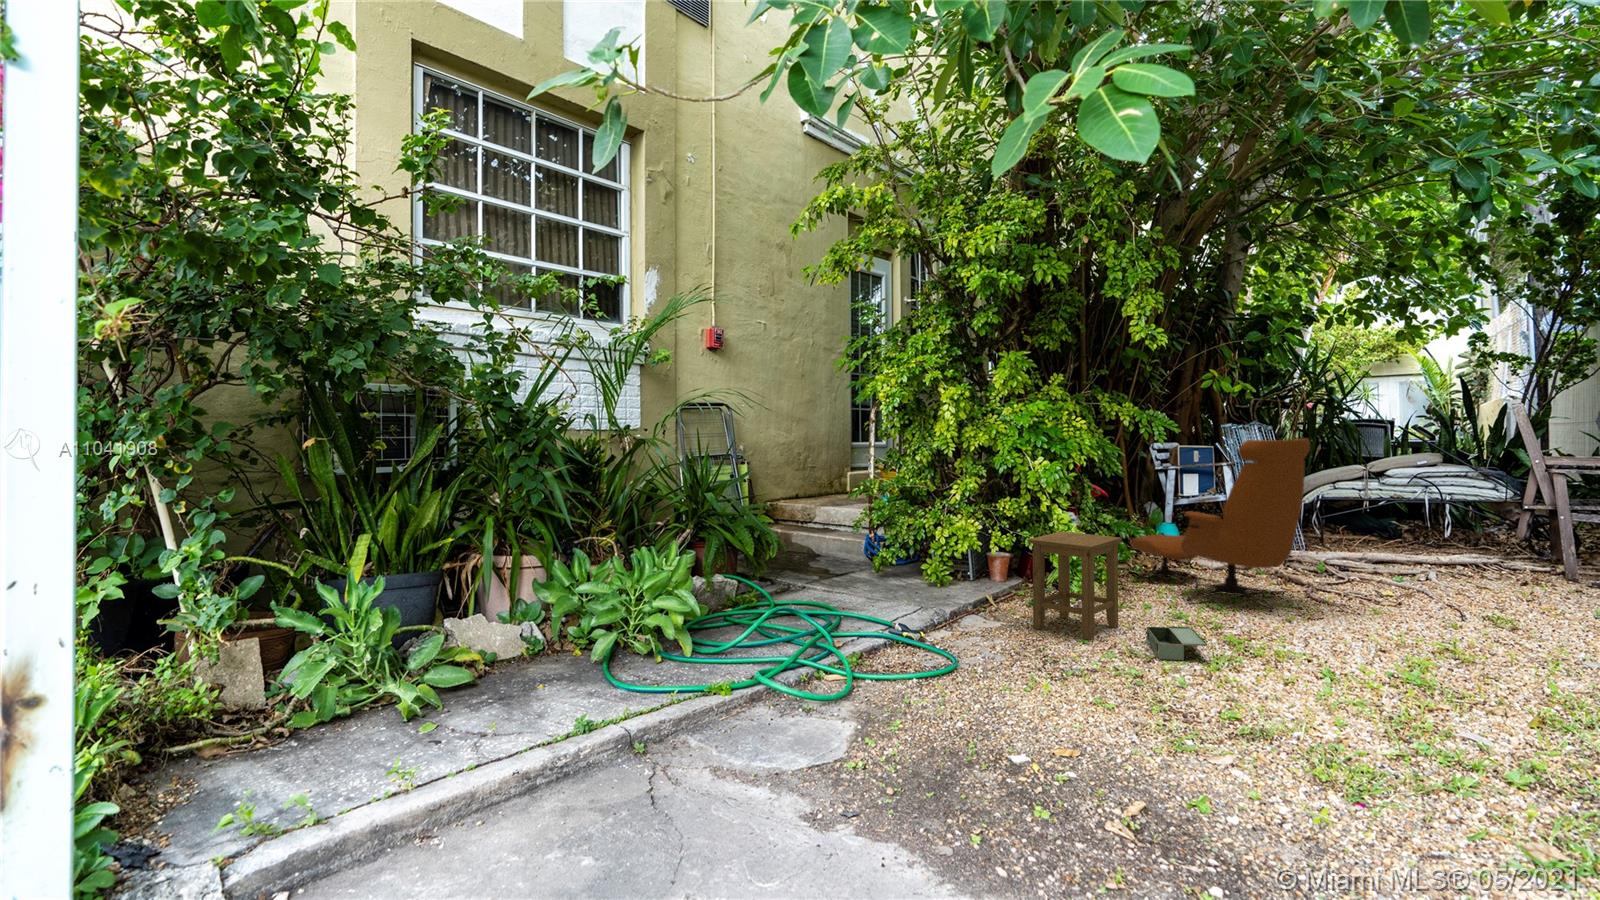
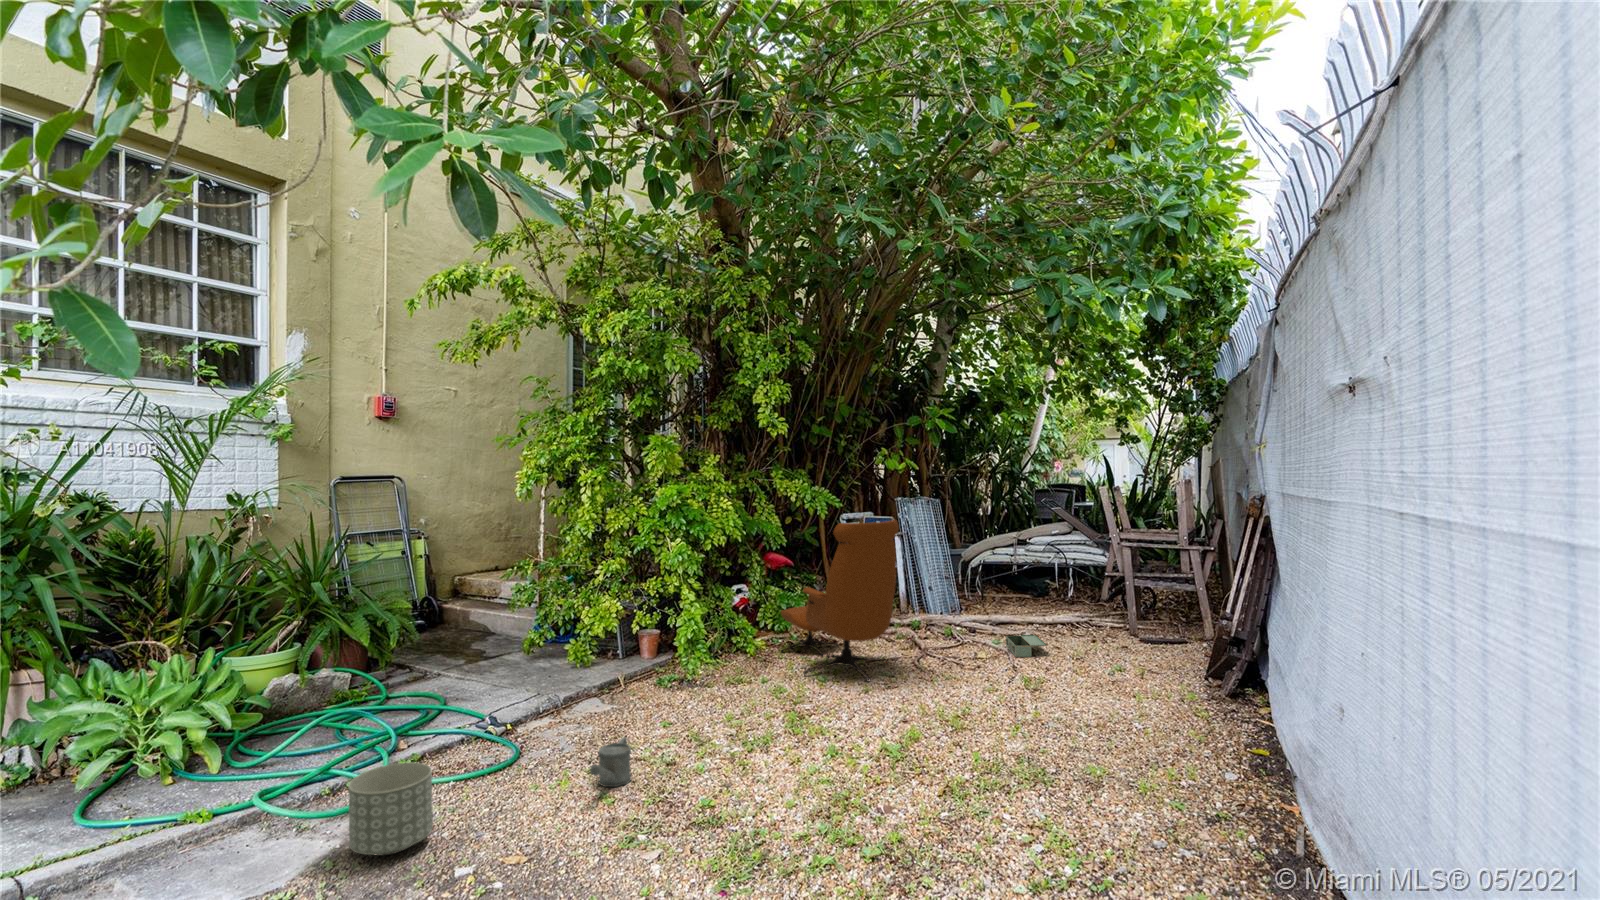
stool: present [1028,531,1122,640] -> none [627,613,719,723]
toolbox: present [1146,627,1207,660] -> present [1005,635,1046,657]
watering can: none [1065,647,1101,694] -> present [590,737,631,787]
planter: none [876,653,950,739] -> present [348,762,433,856]

